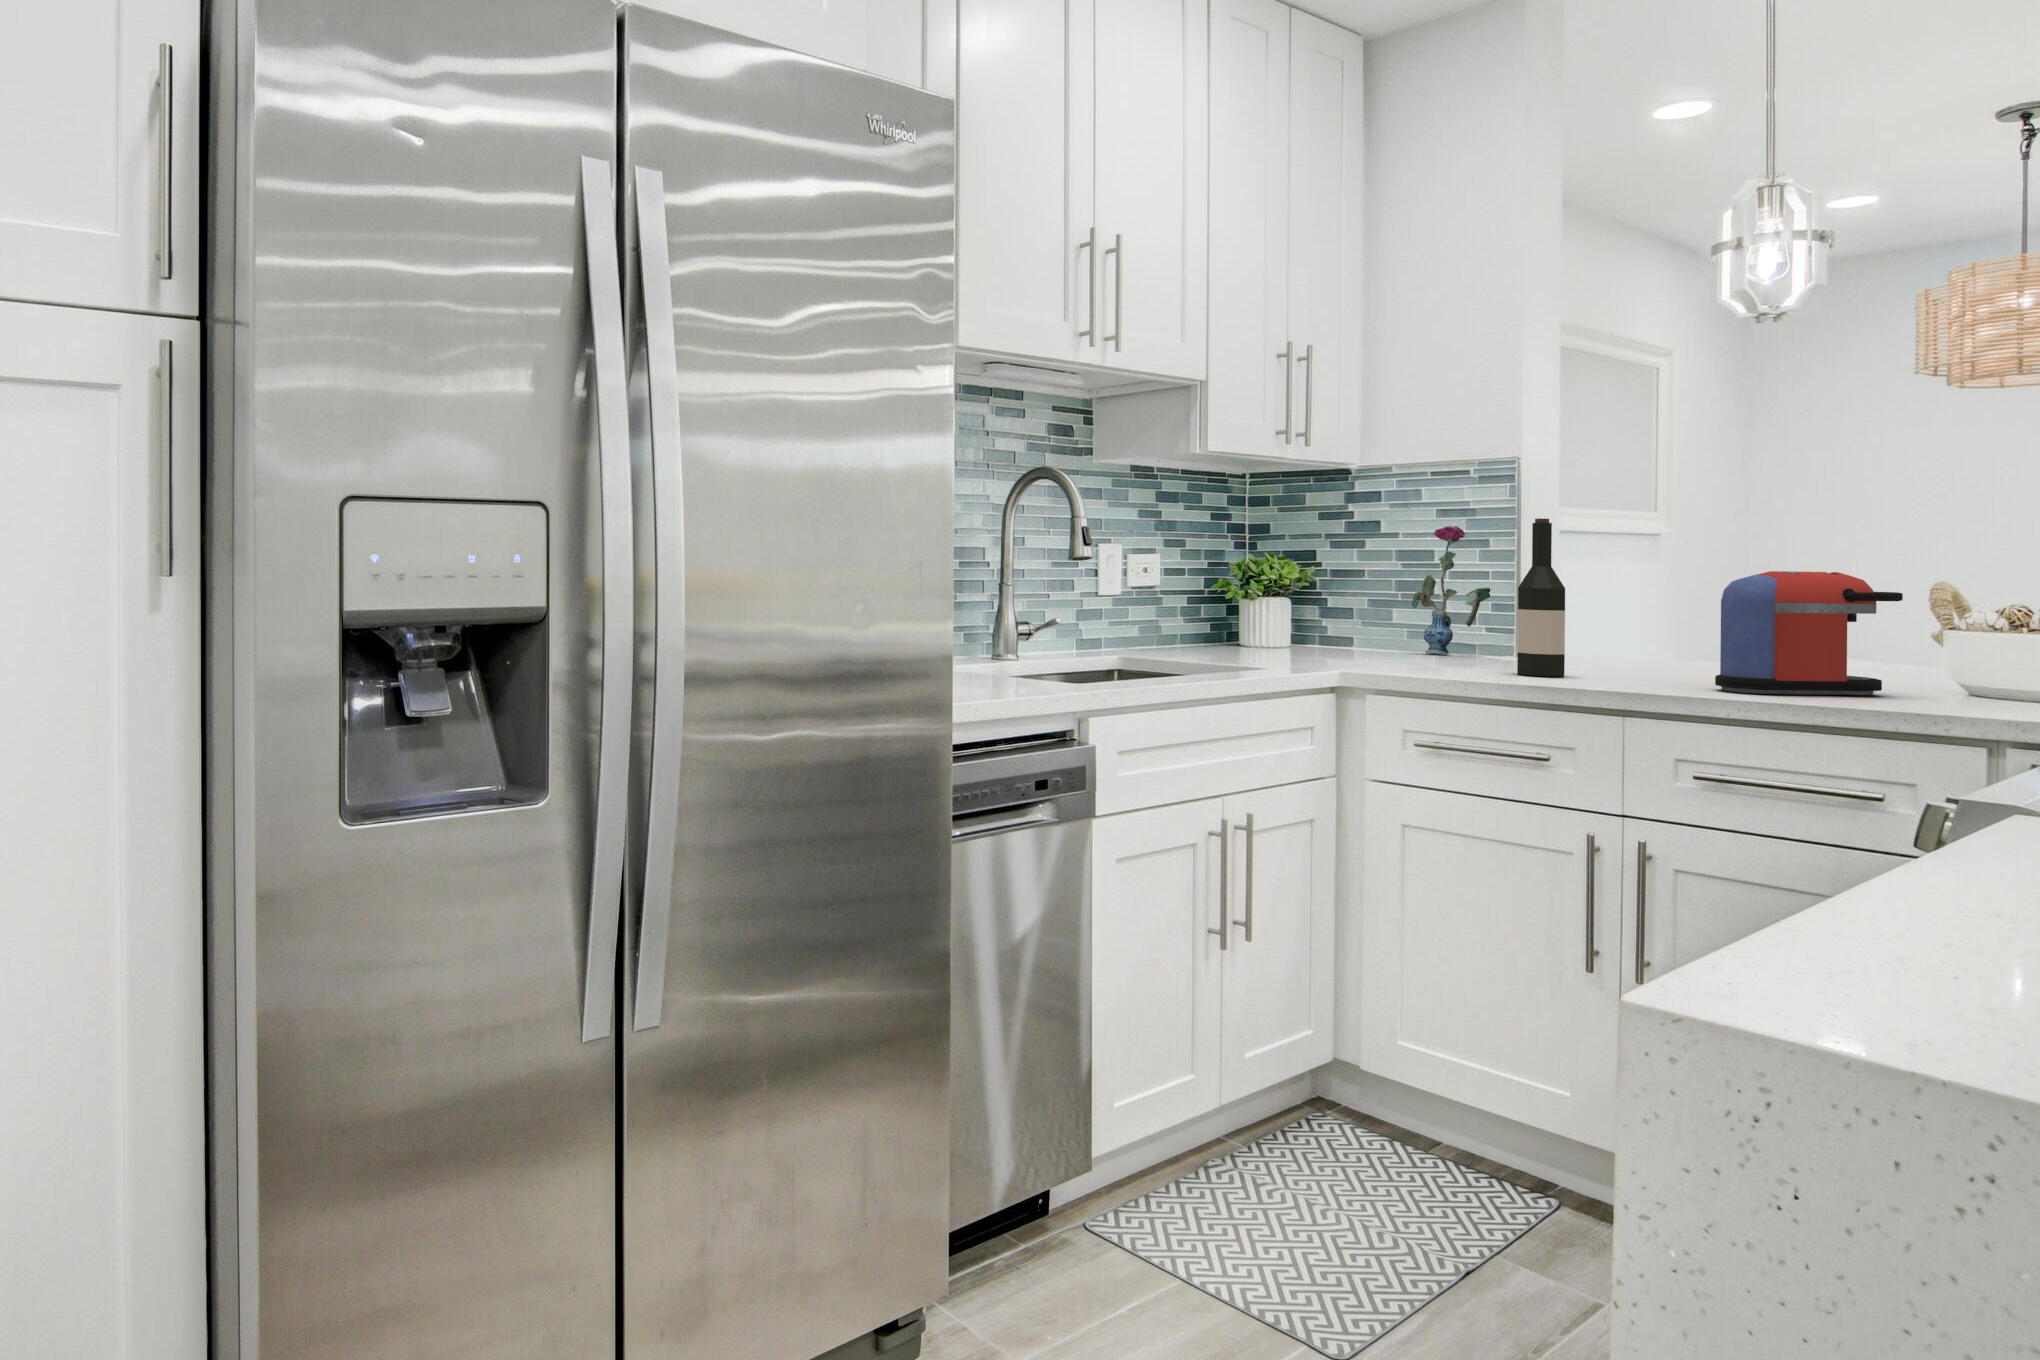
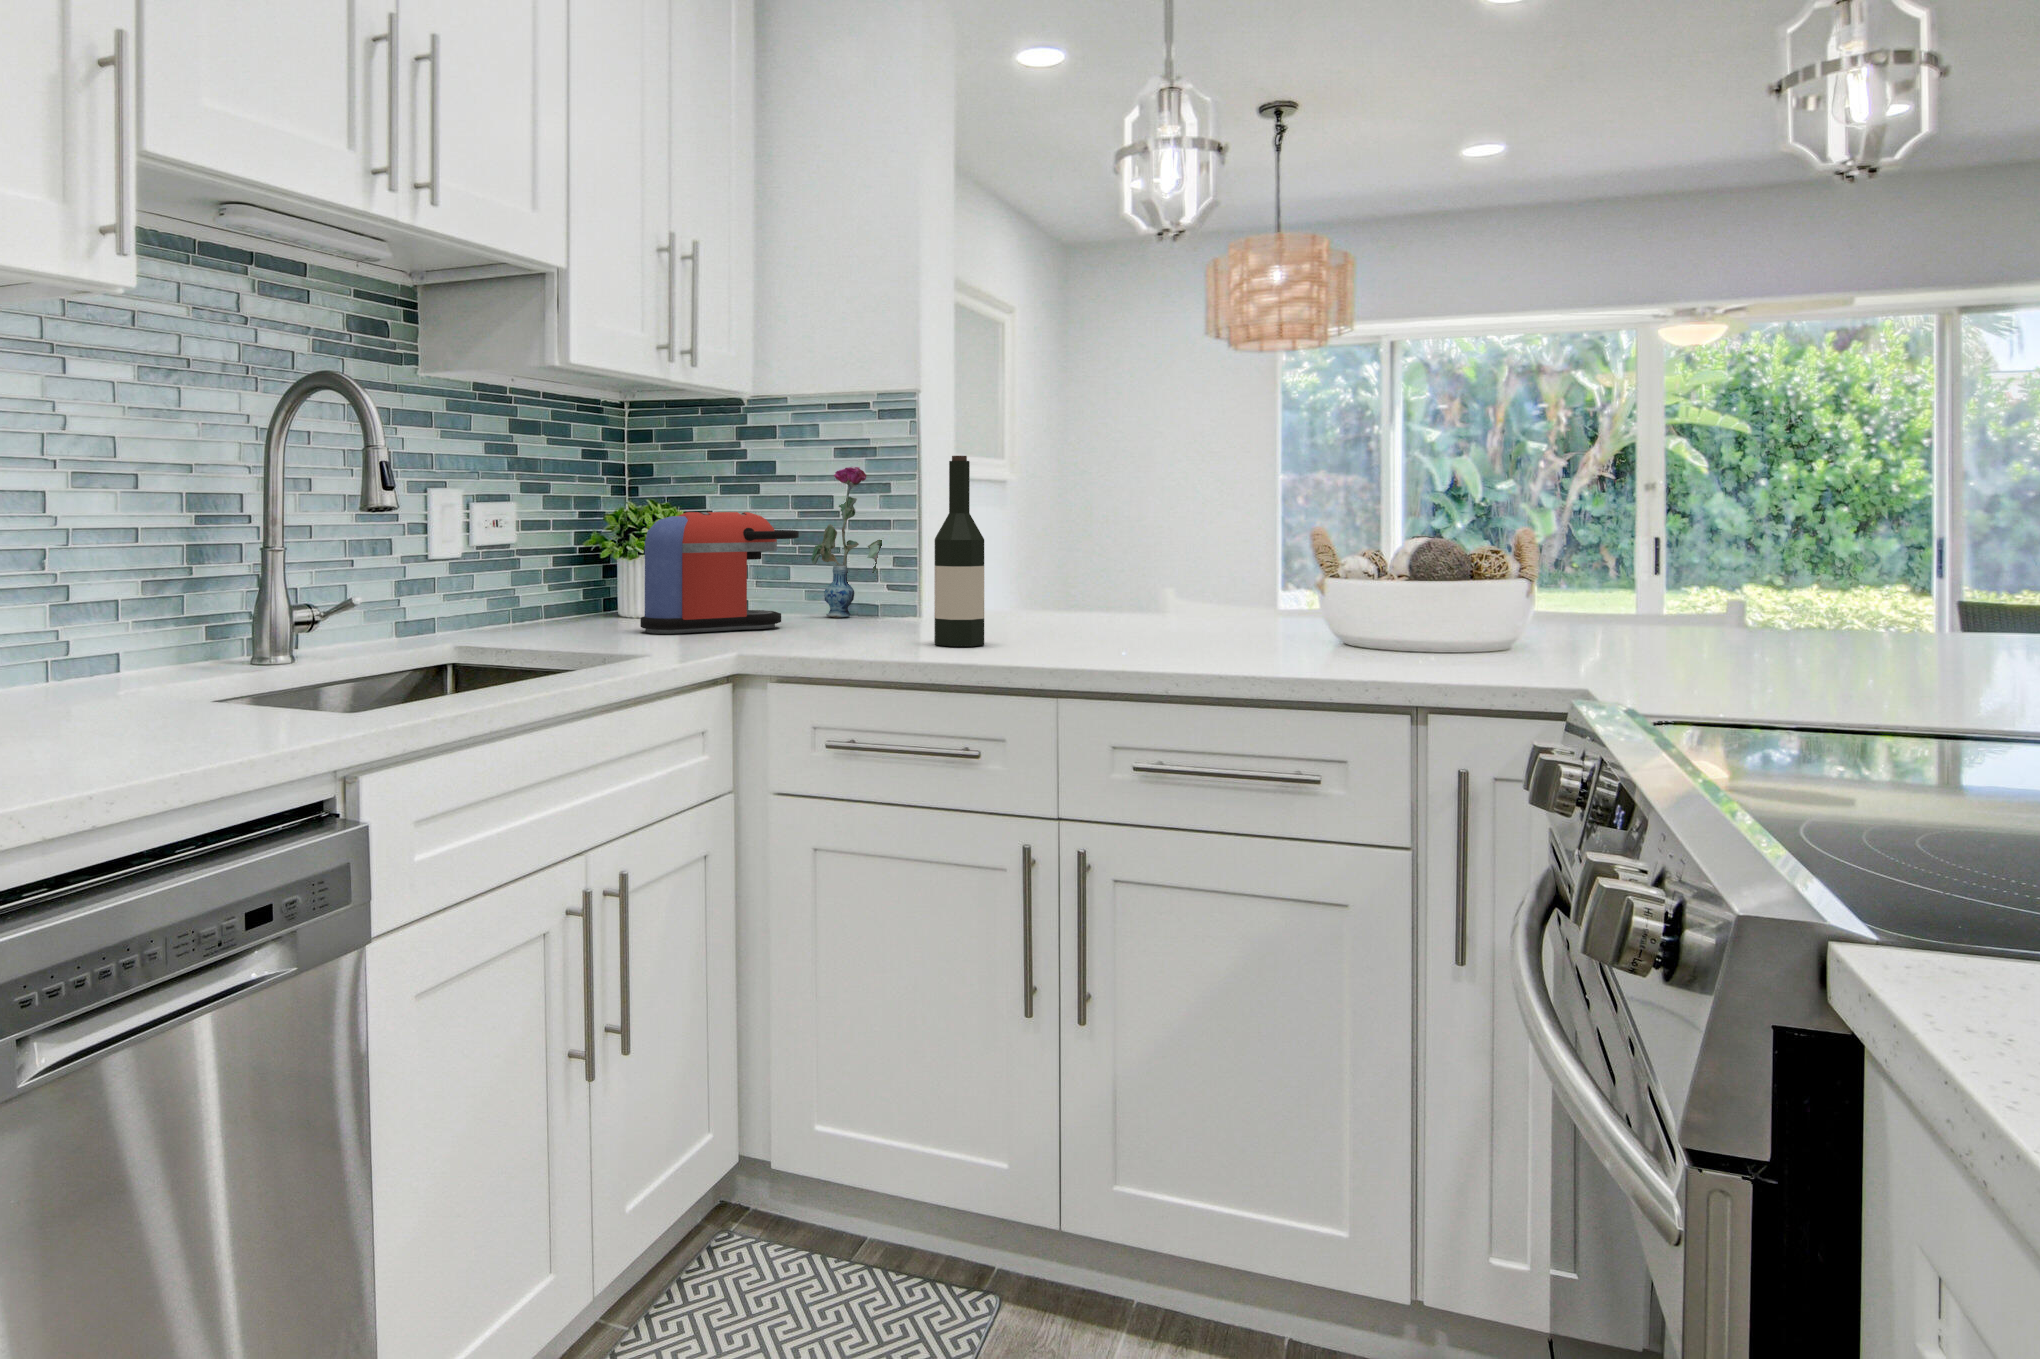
coffee maker: present [1715,571,1903,695] -> present [640,512,799,634]

